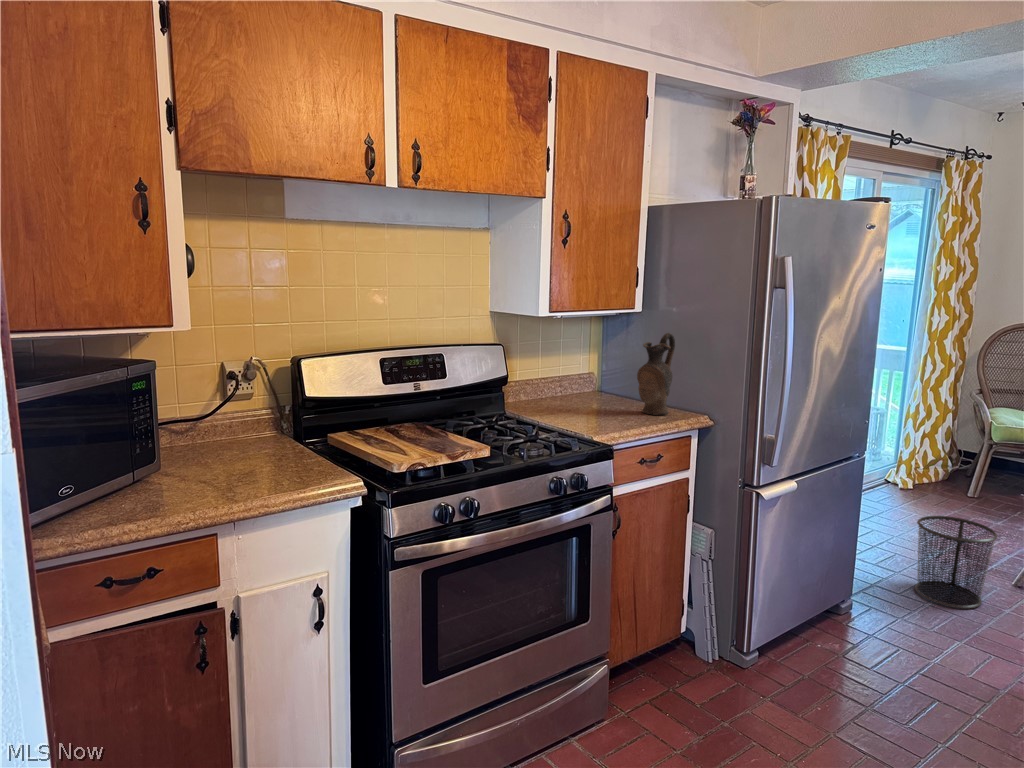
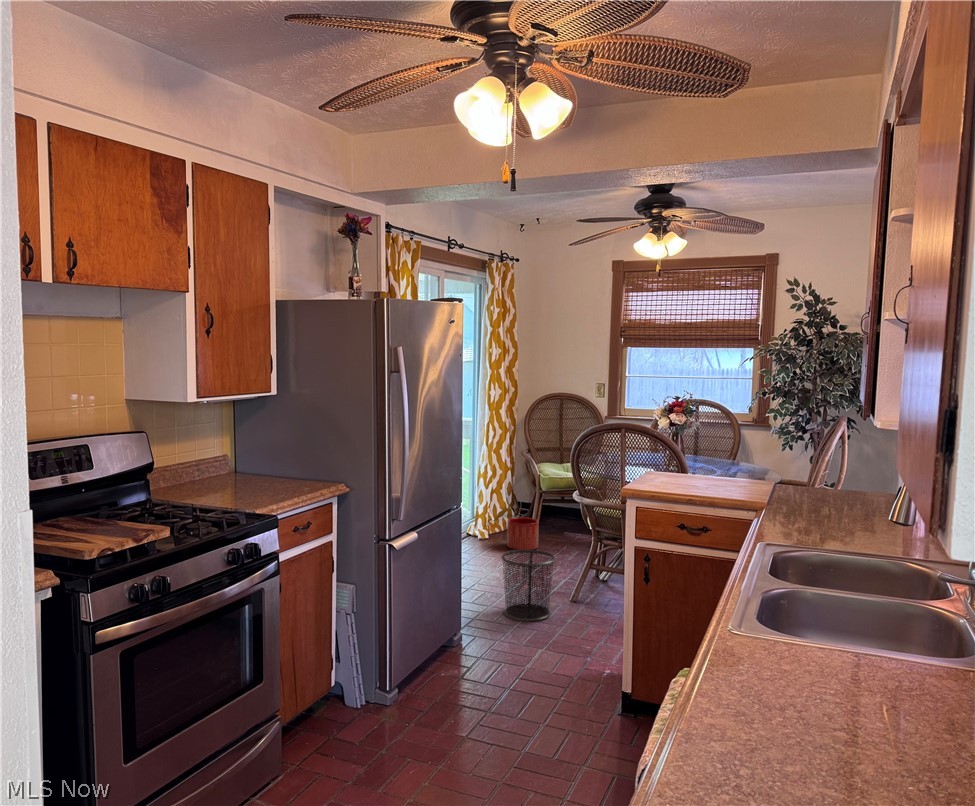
ceramic pitcher: present [637,333,675,415] -> none [277,413,309,488]
planter: none [936,471,984,513] -> present [507,517,539,550]

